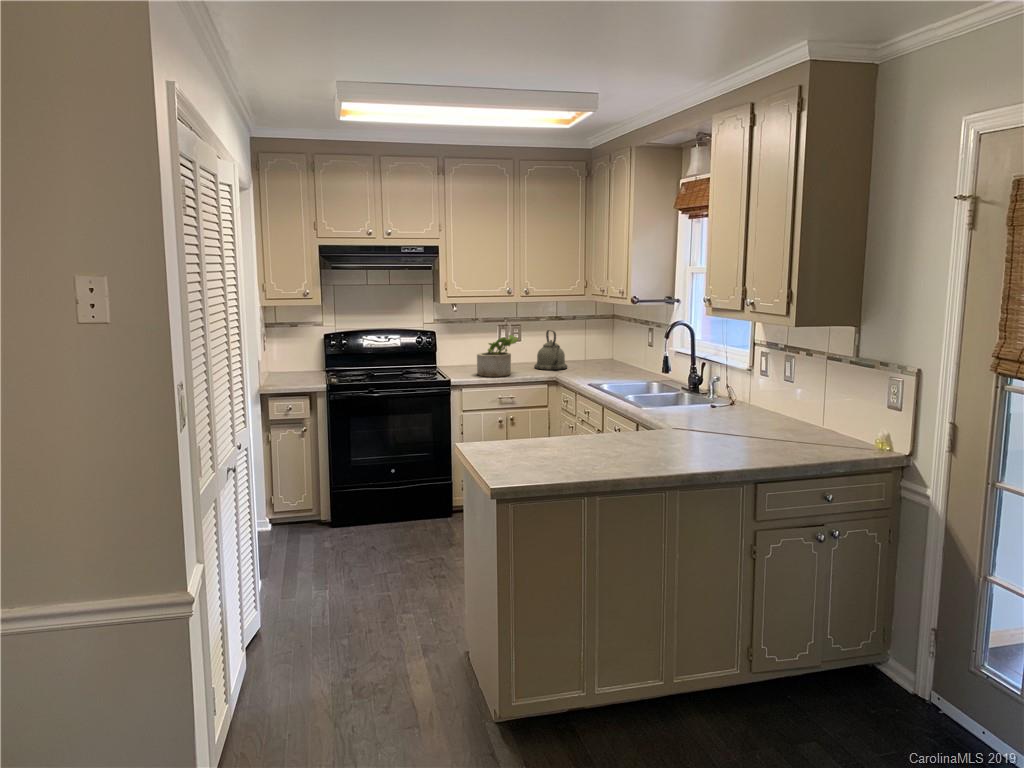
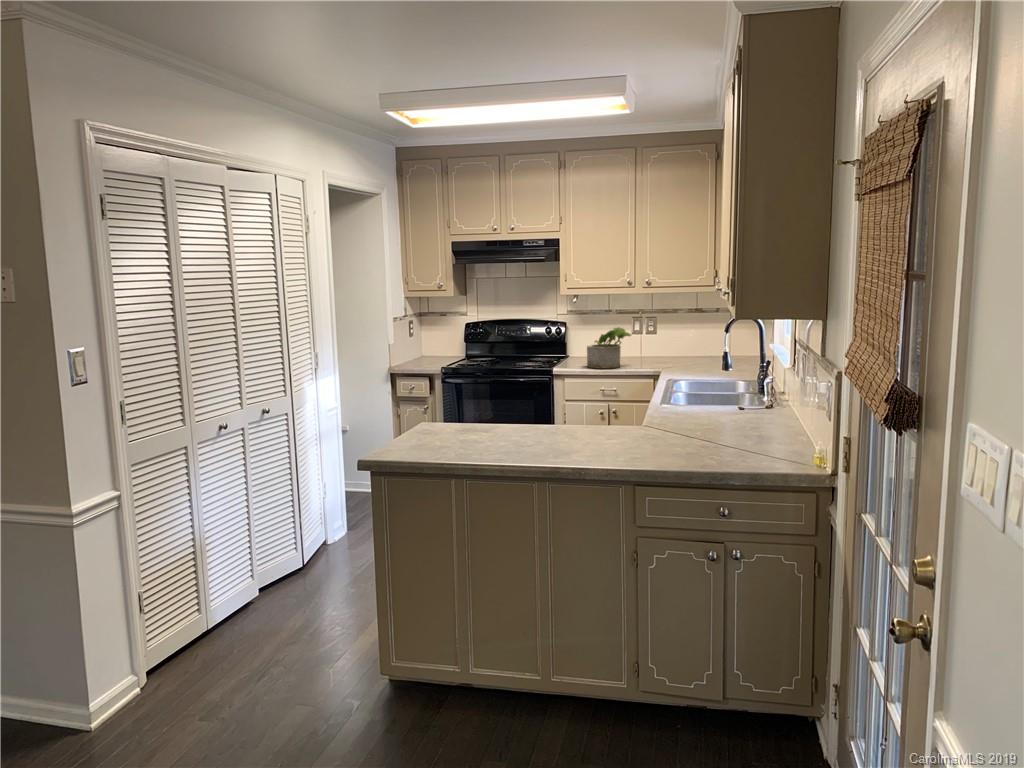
kettle: present [534,330,567,370] -> none [658,323,693,365]

